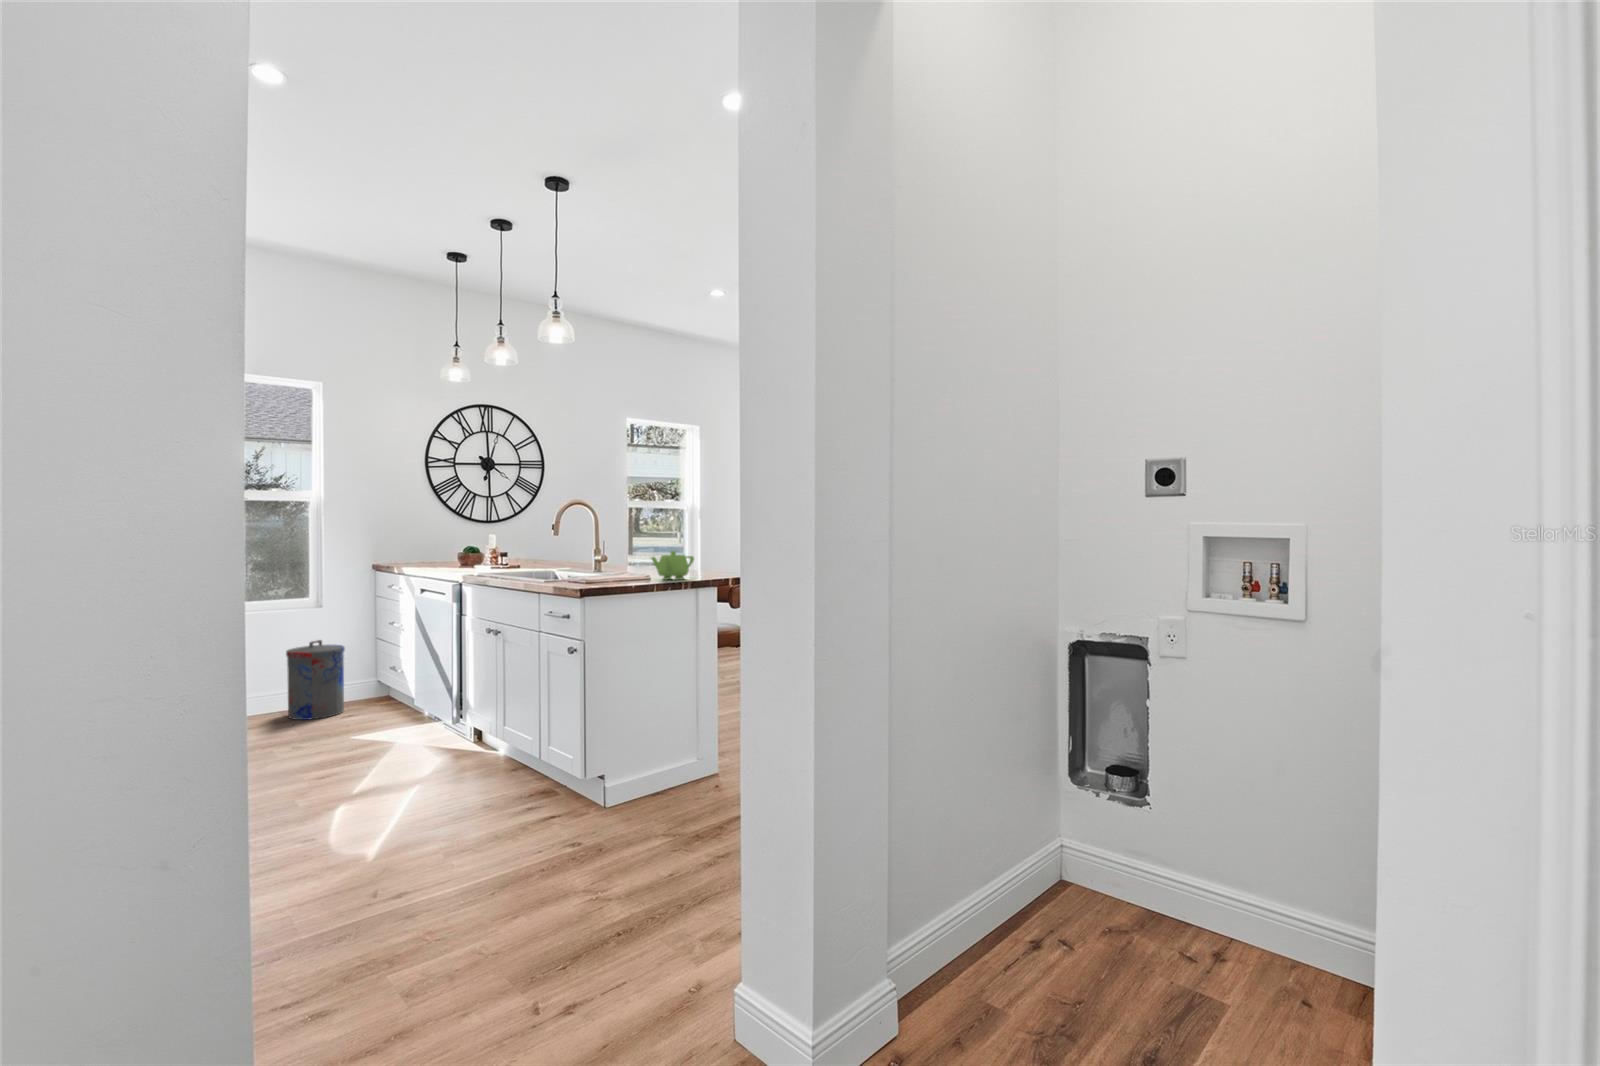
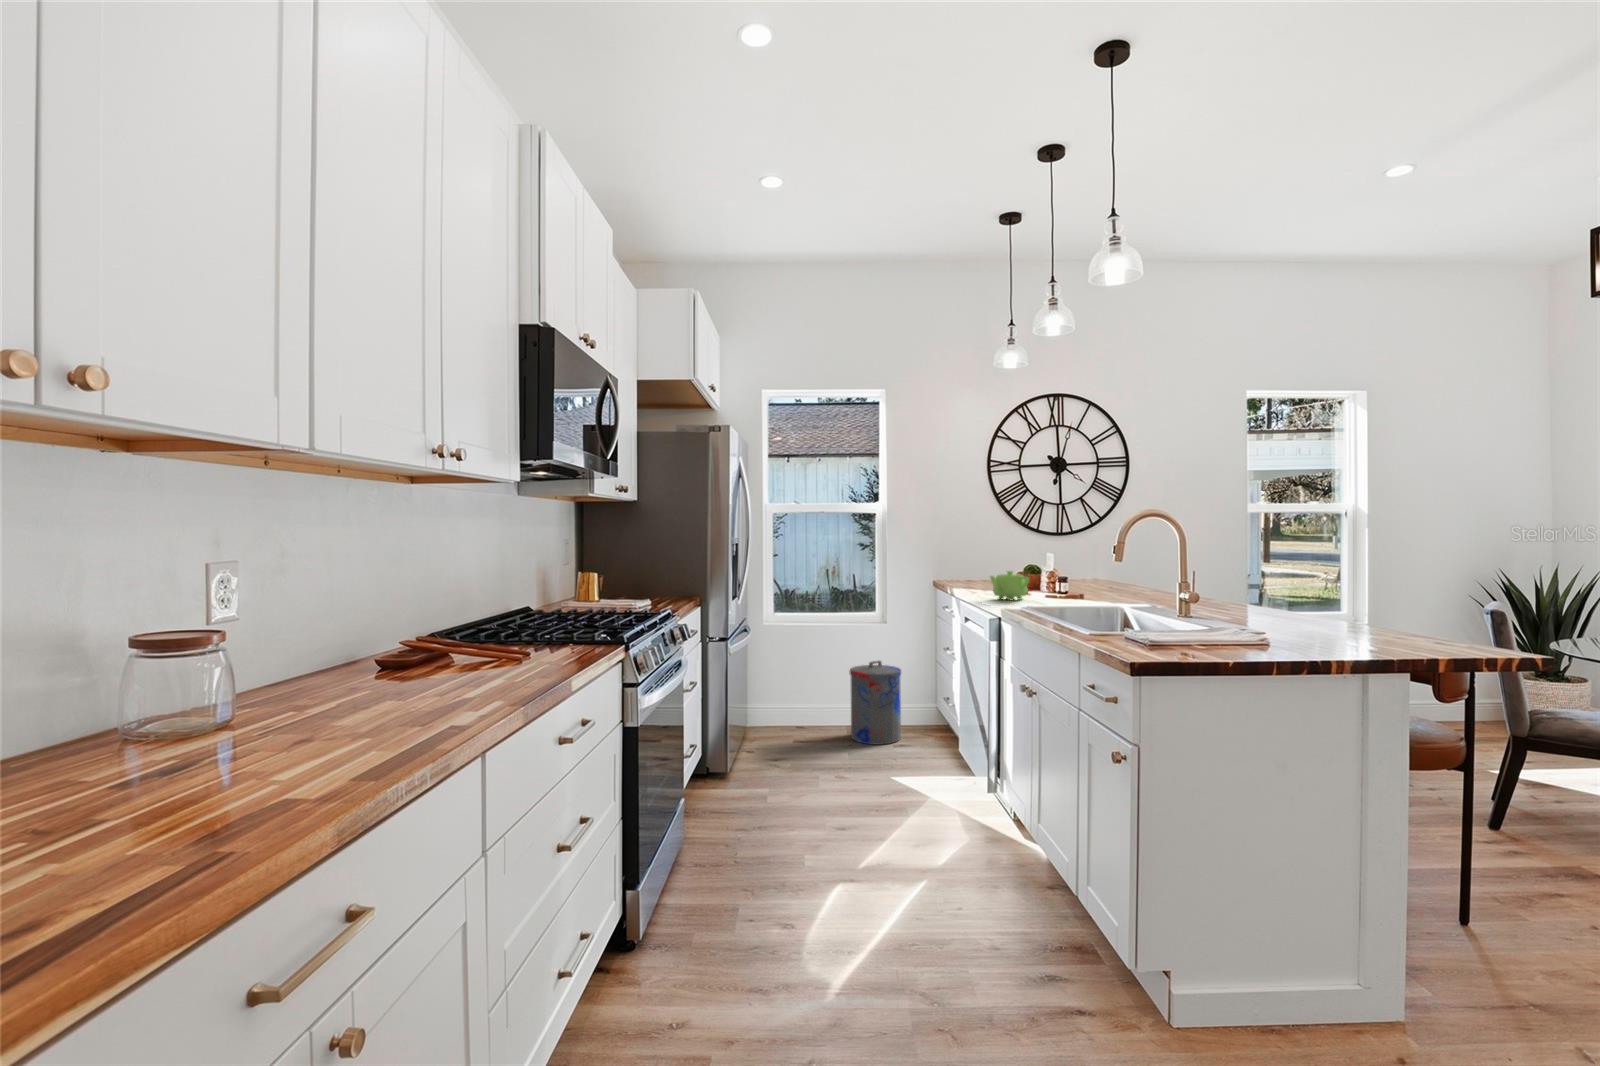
teapot: present [651,551,694,580] -> present [990,571,1029,600]

